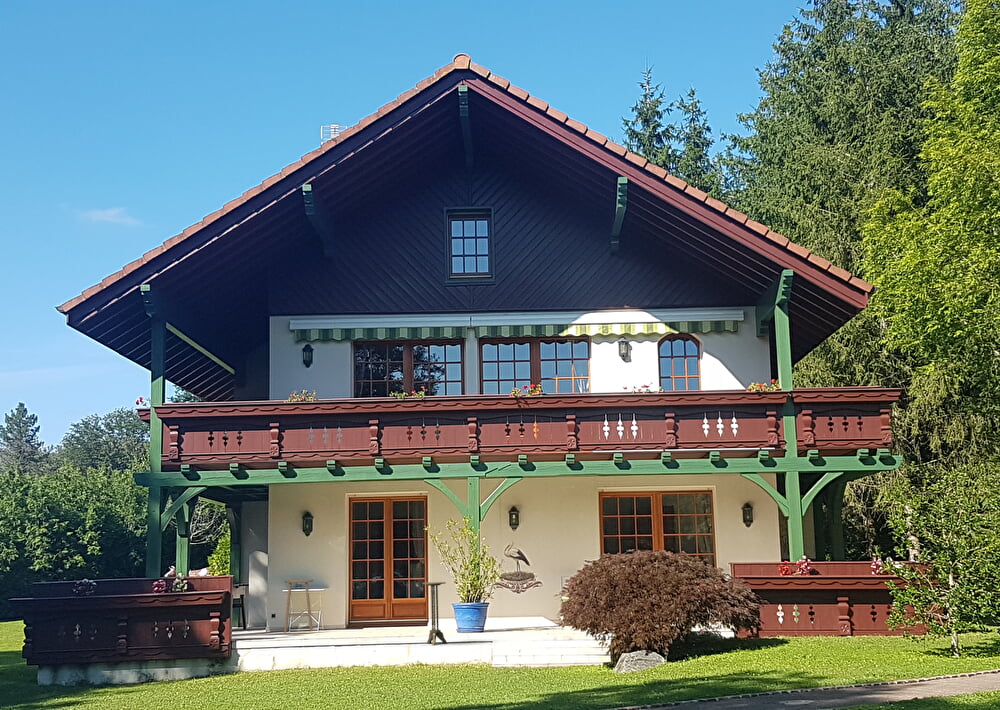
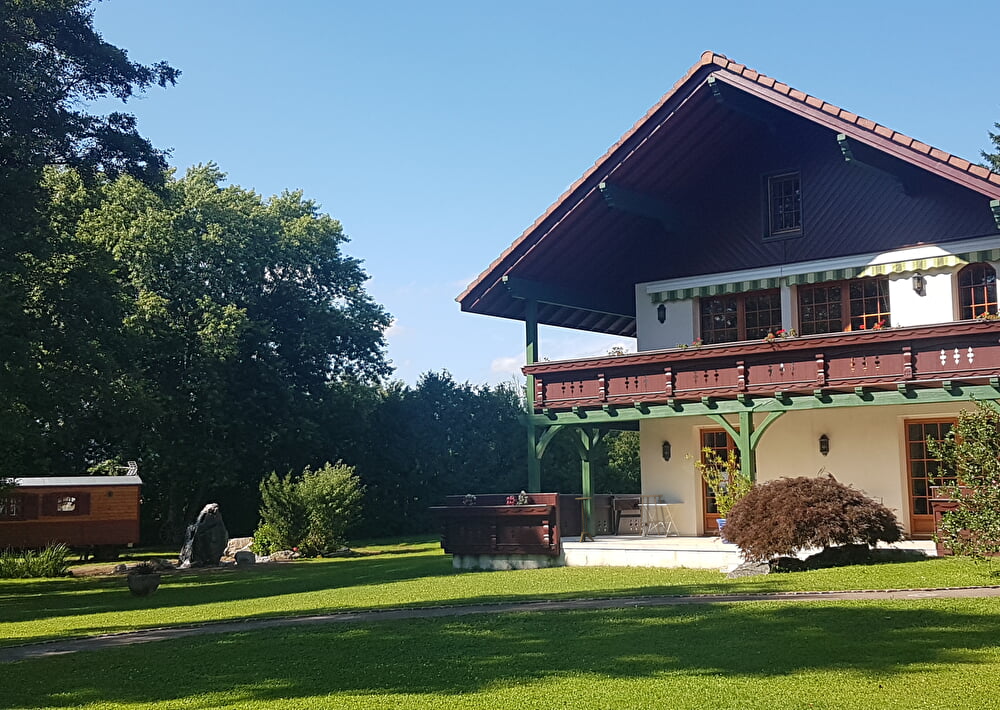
side table: present [423,582,446,645] -> present [575,498,594,542]

